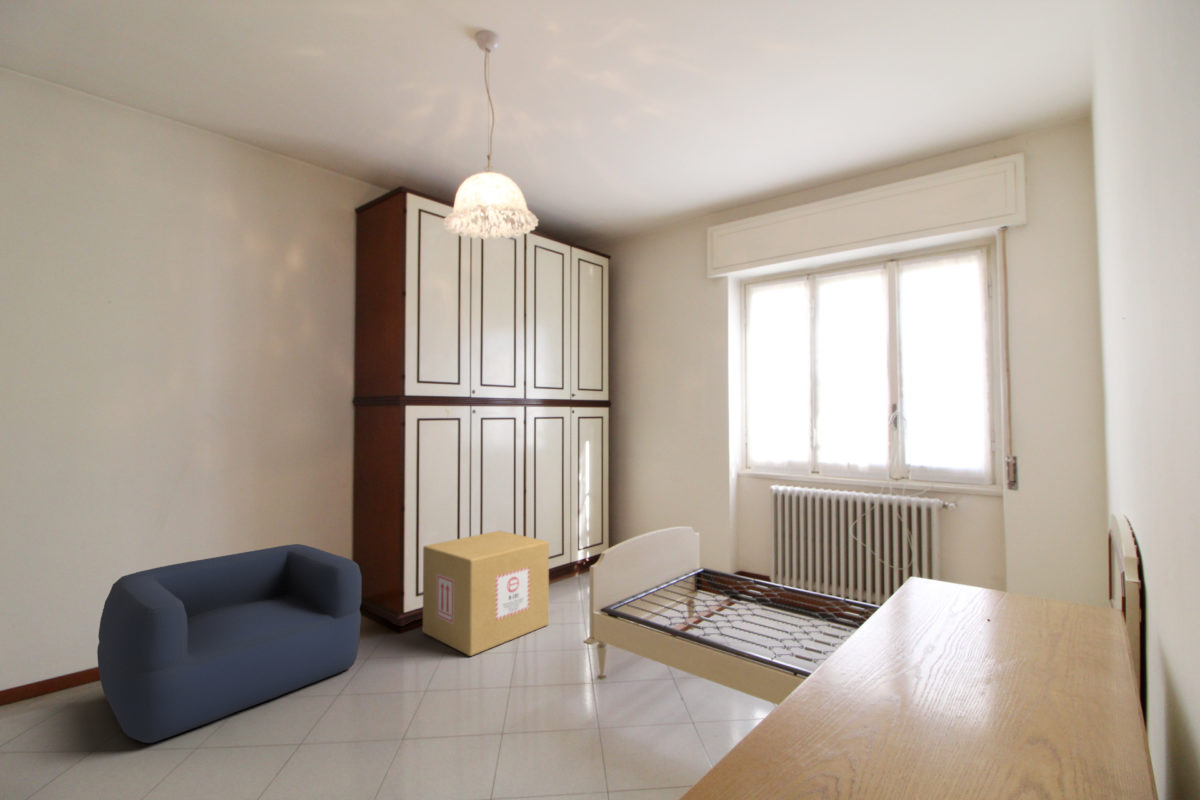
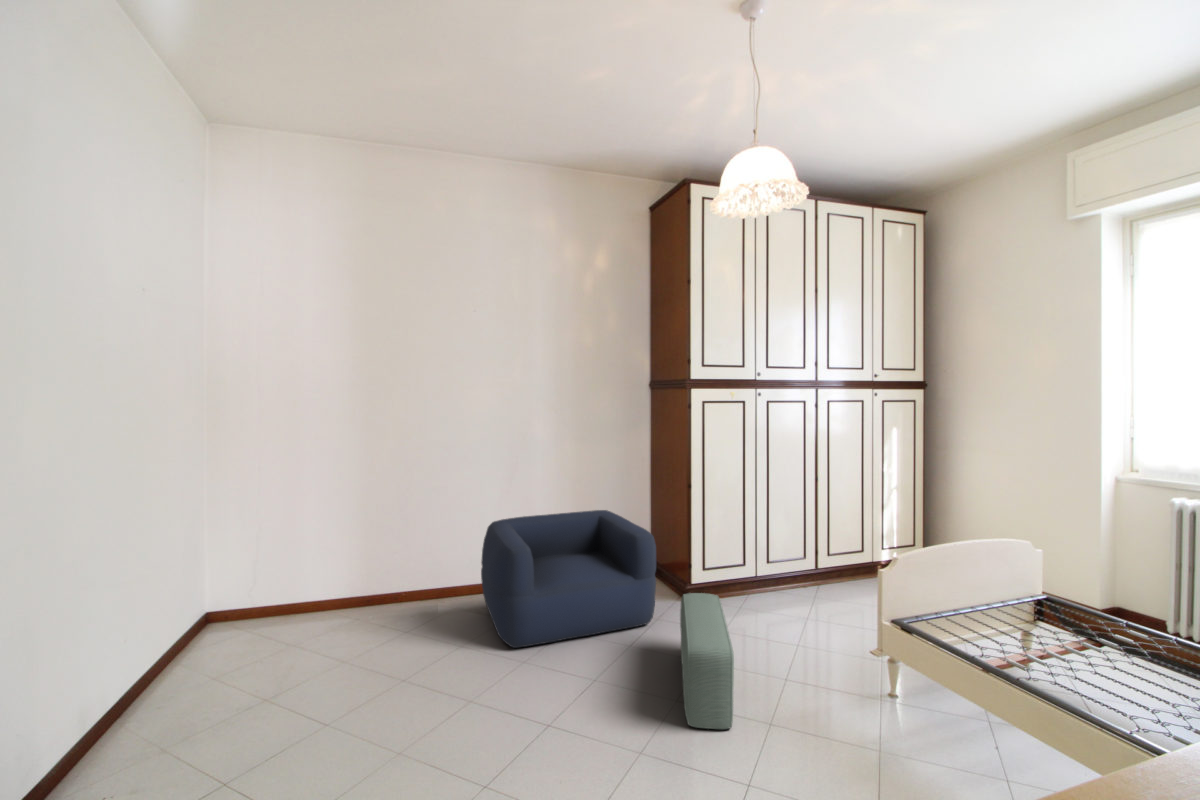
cardboard box: present [423,531,549,656] -> none [710,518,839,638]
pouf: none [391,618,453,773] -> present [680,593,734,729]

